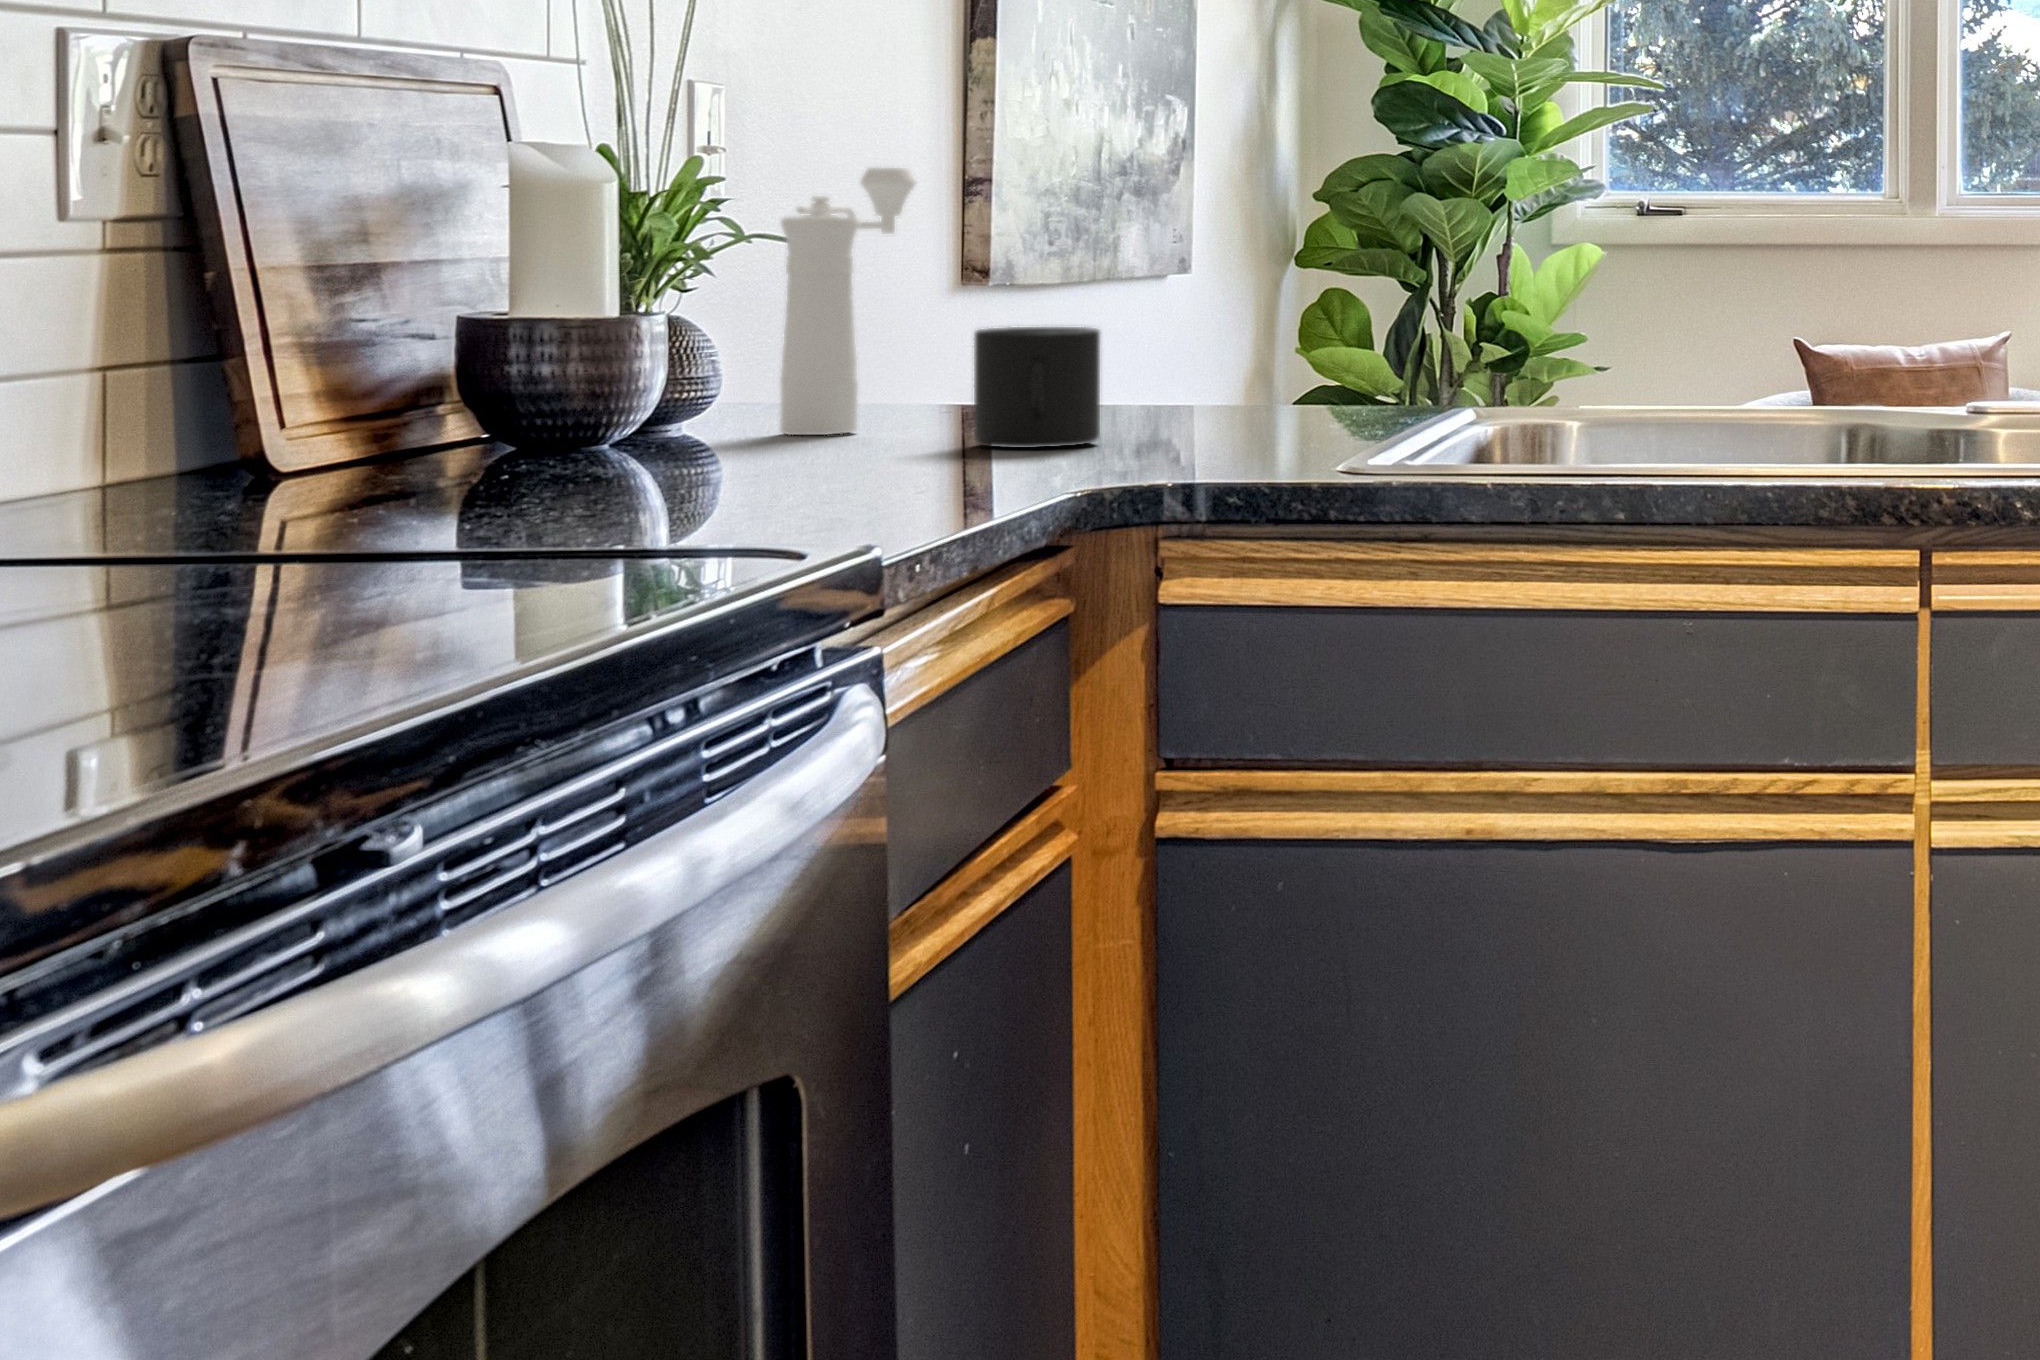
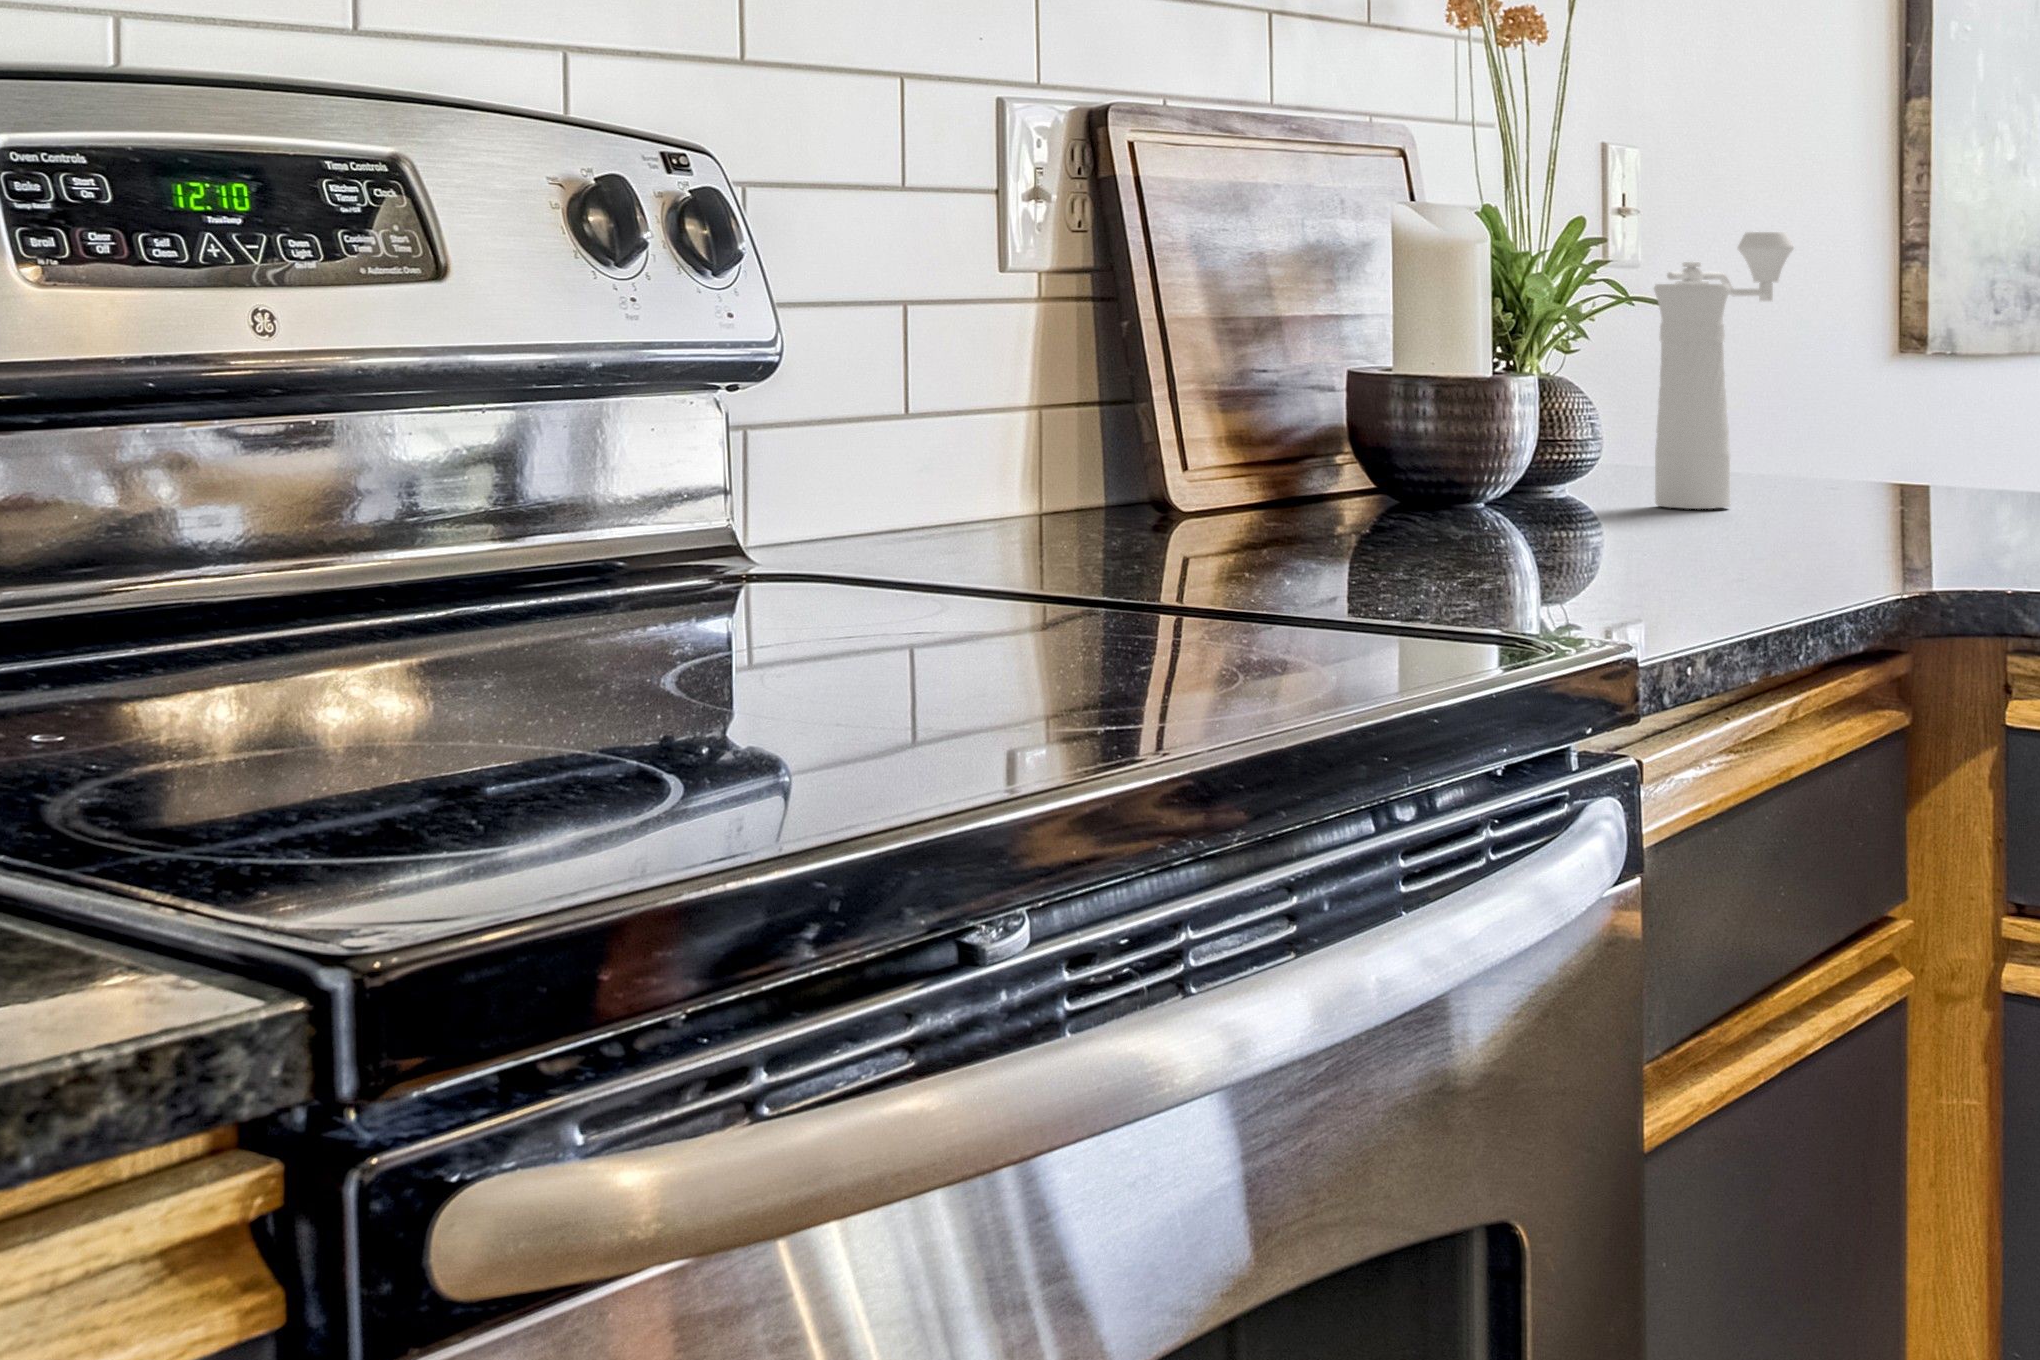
mug: present [974,327,1100,448] -> none [1835,401,1971,534]

